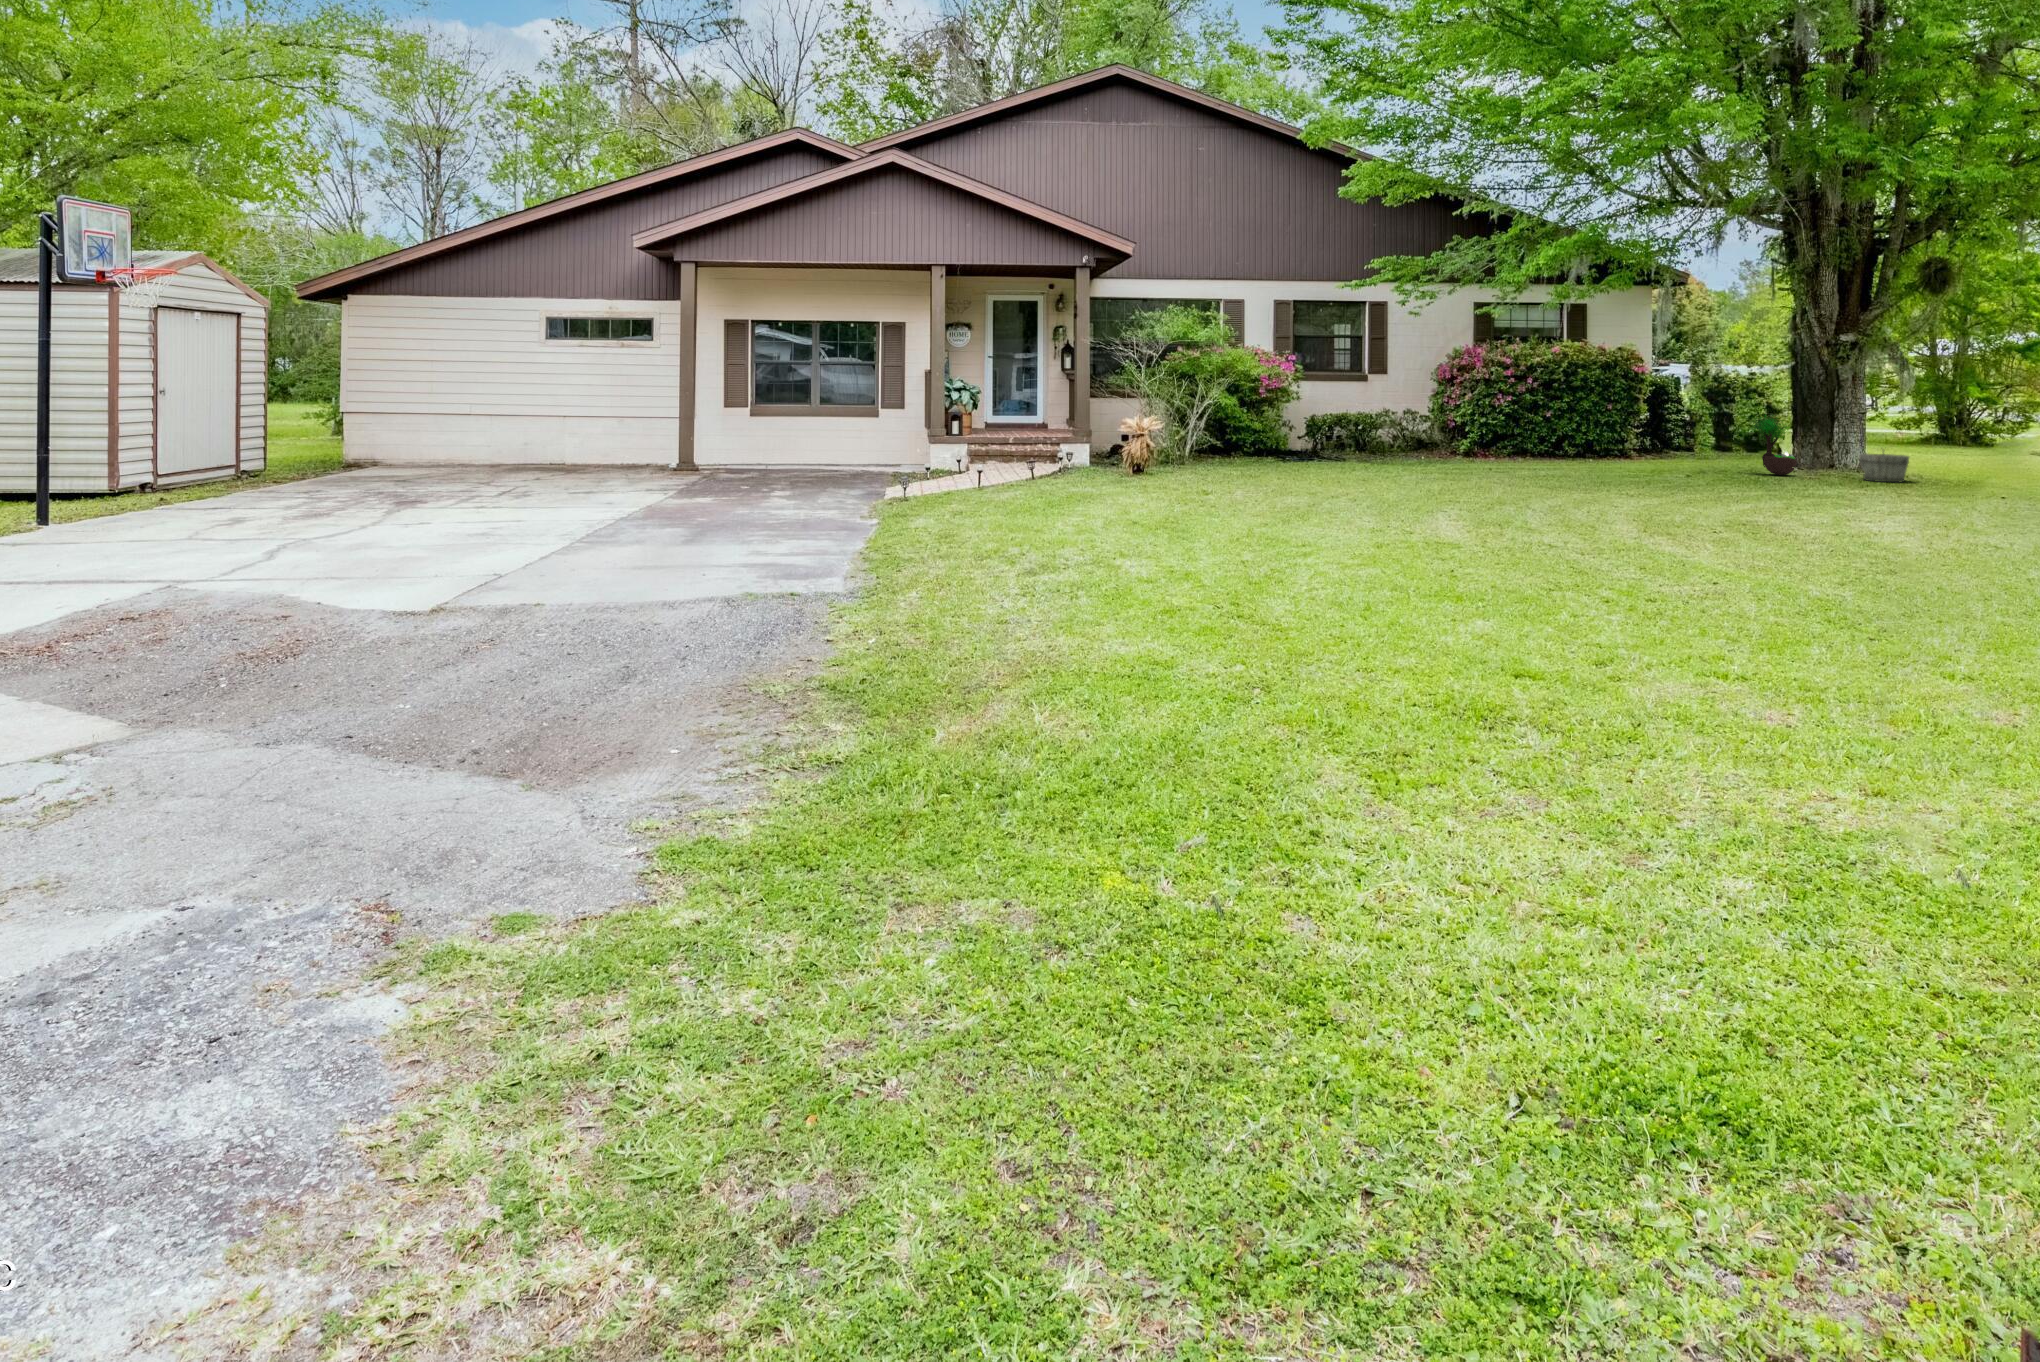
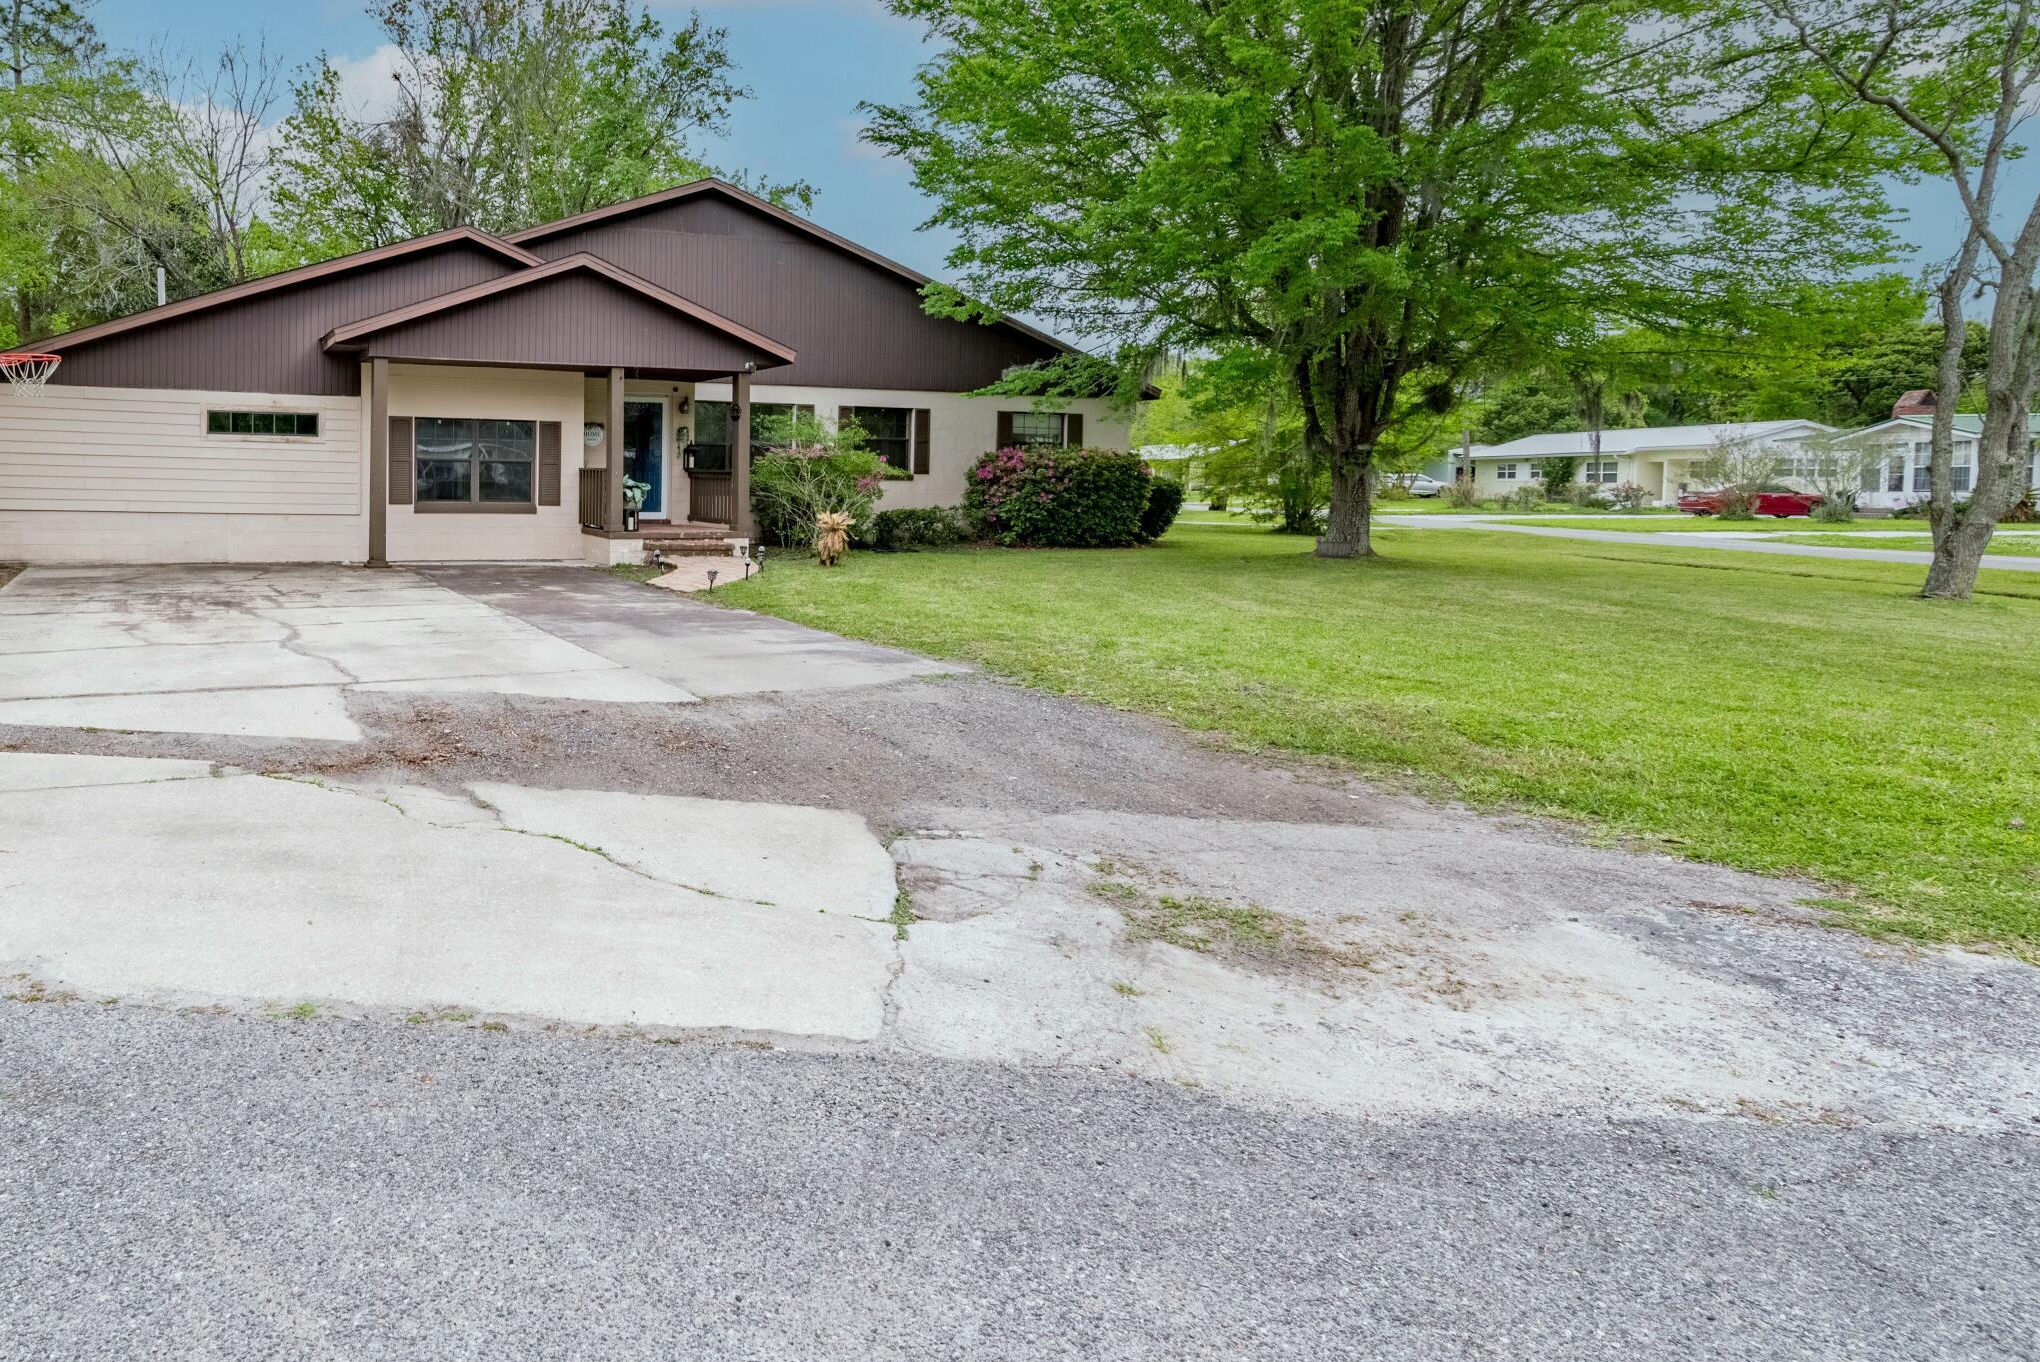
potted tree: present [1751,415,1797,475] -> none [1236,504,1271,554]

